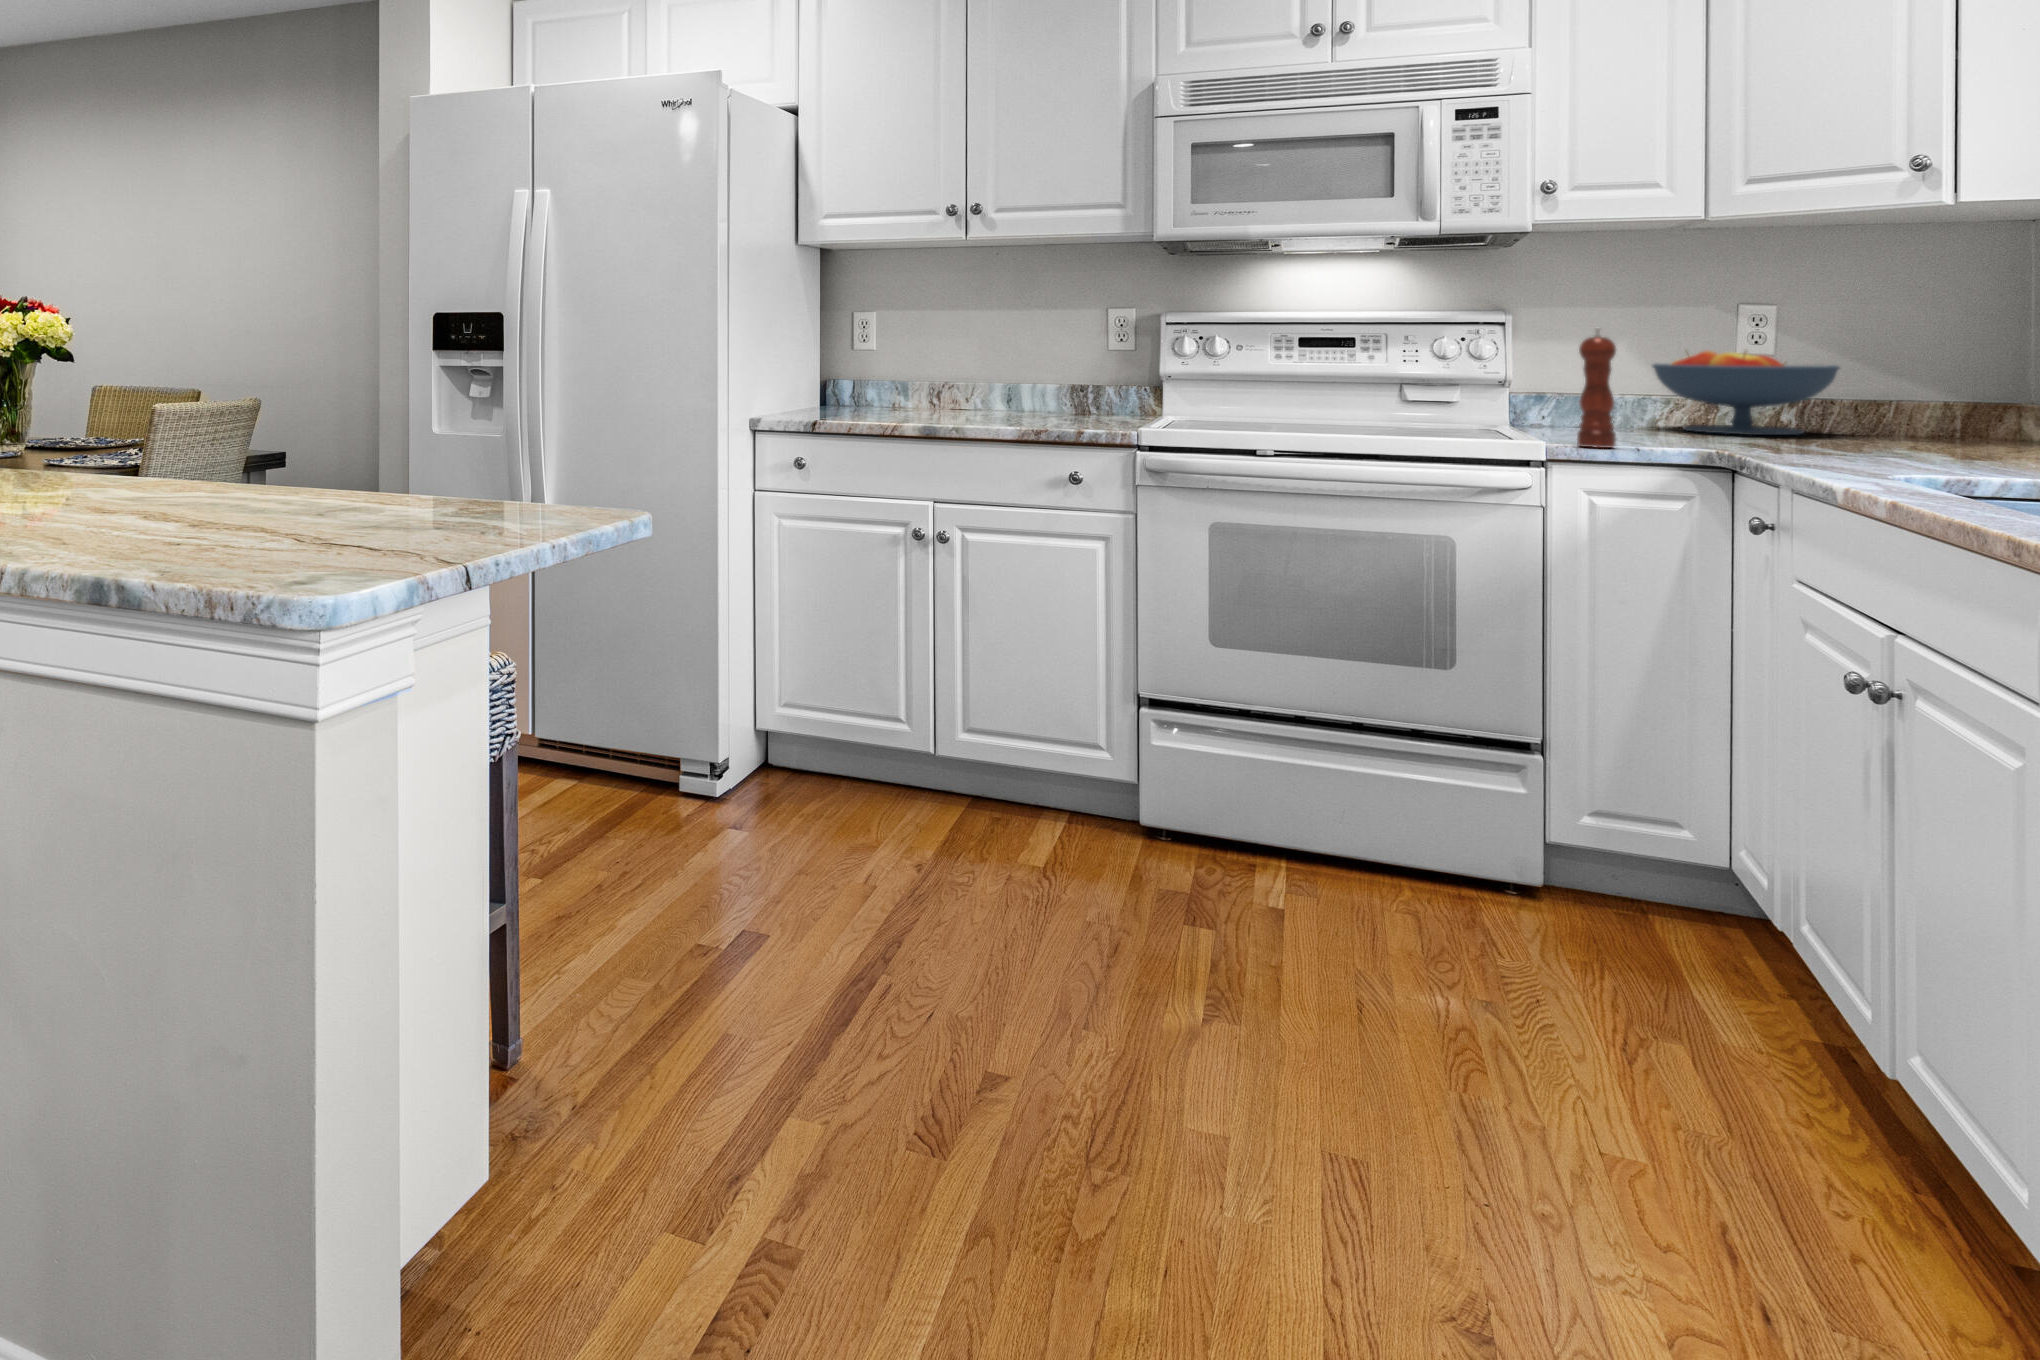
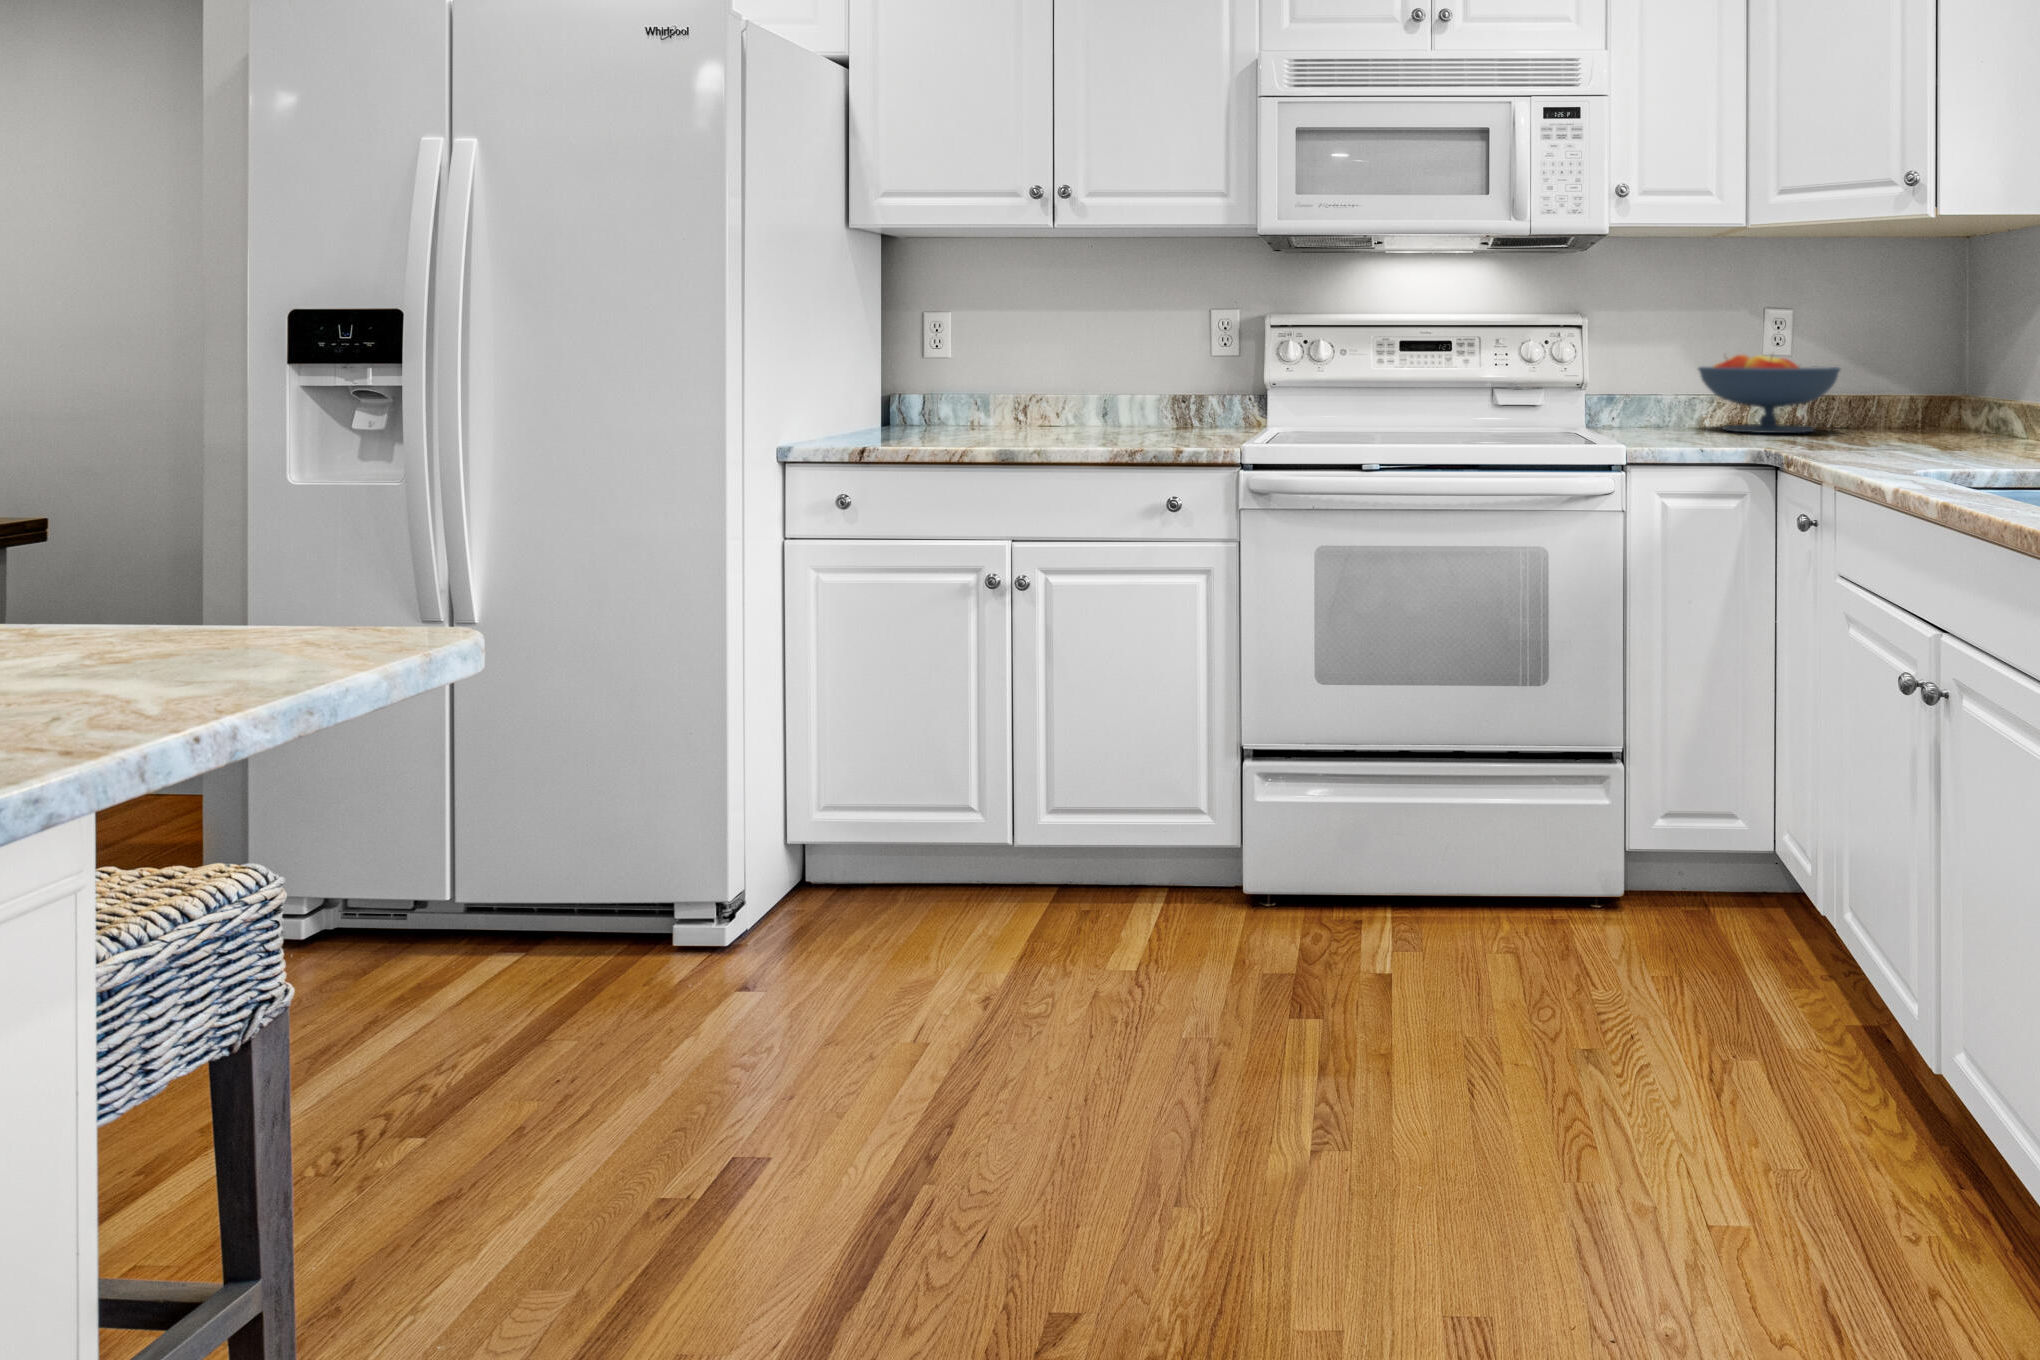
pepper mill: present [1577,328,1616,448] -> none [1652,330,1684,451]

